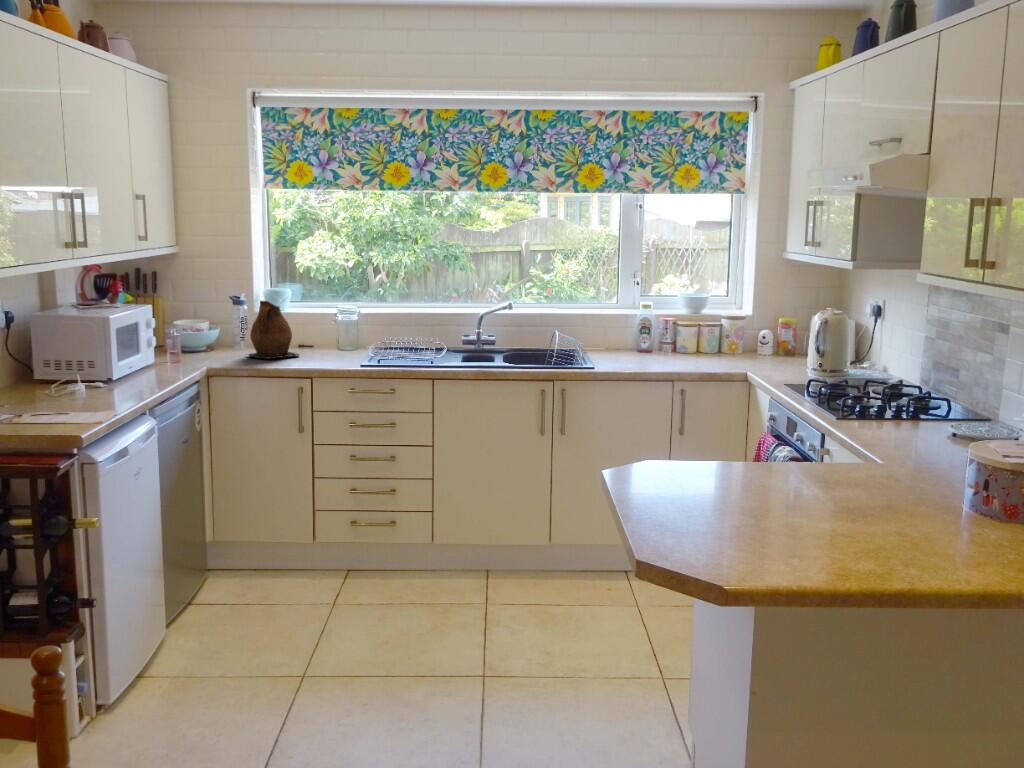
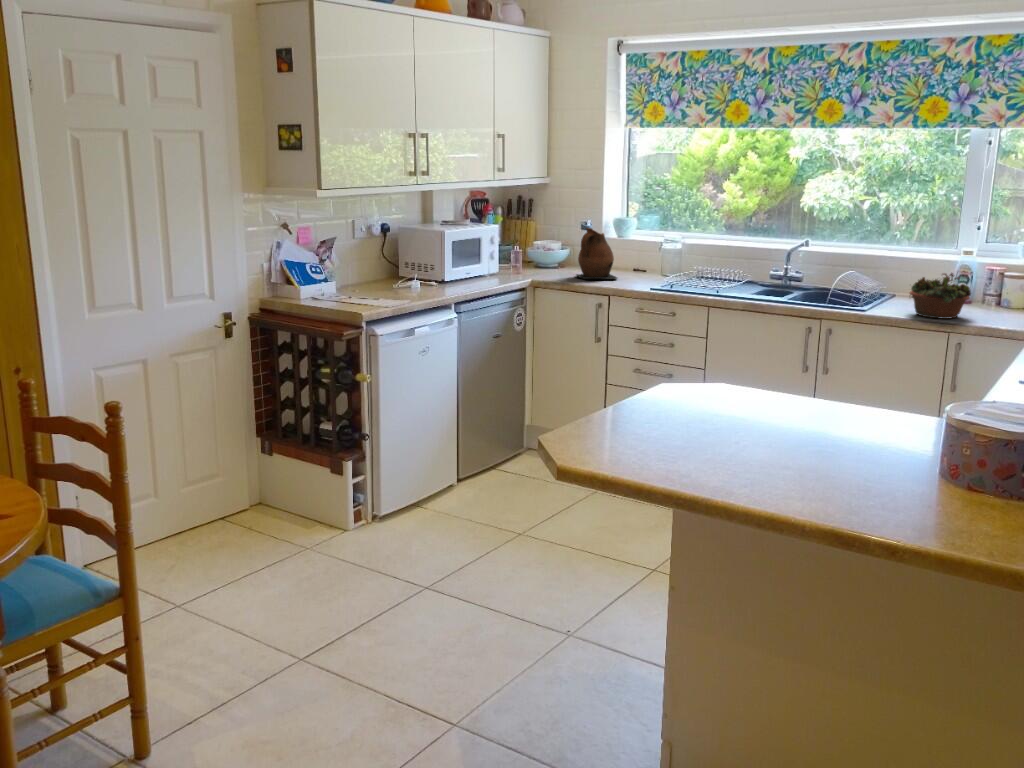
succulent planter: none [613,322,668,364] -> present [910,273,971,319]

